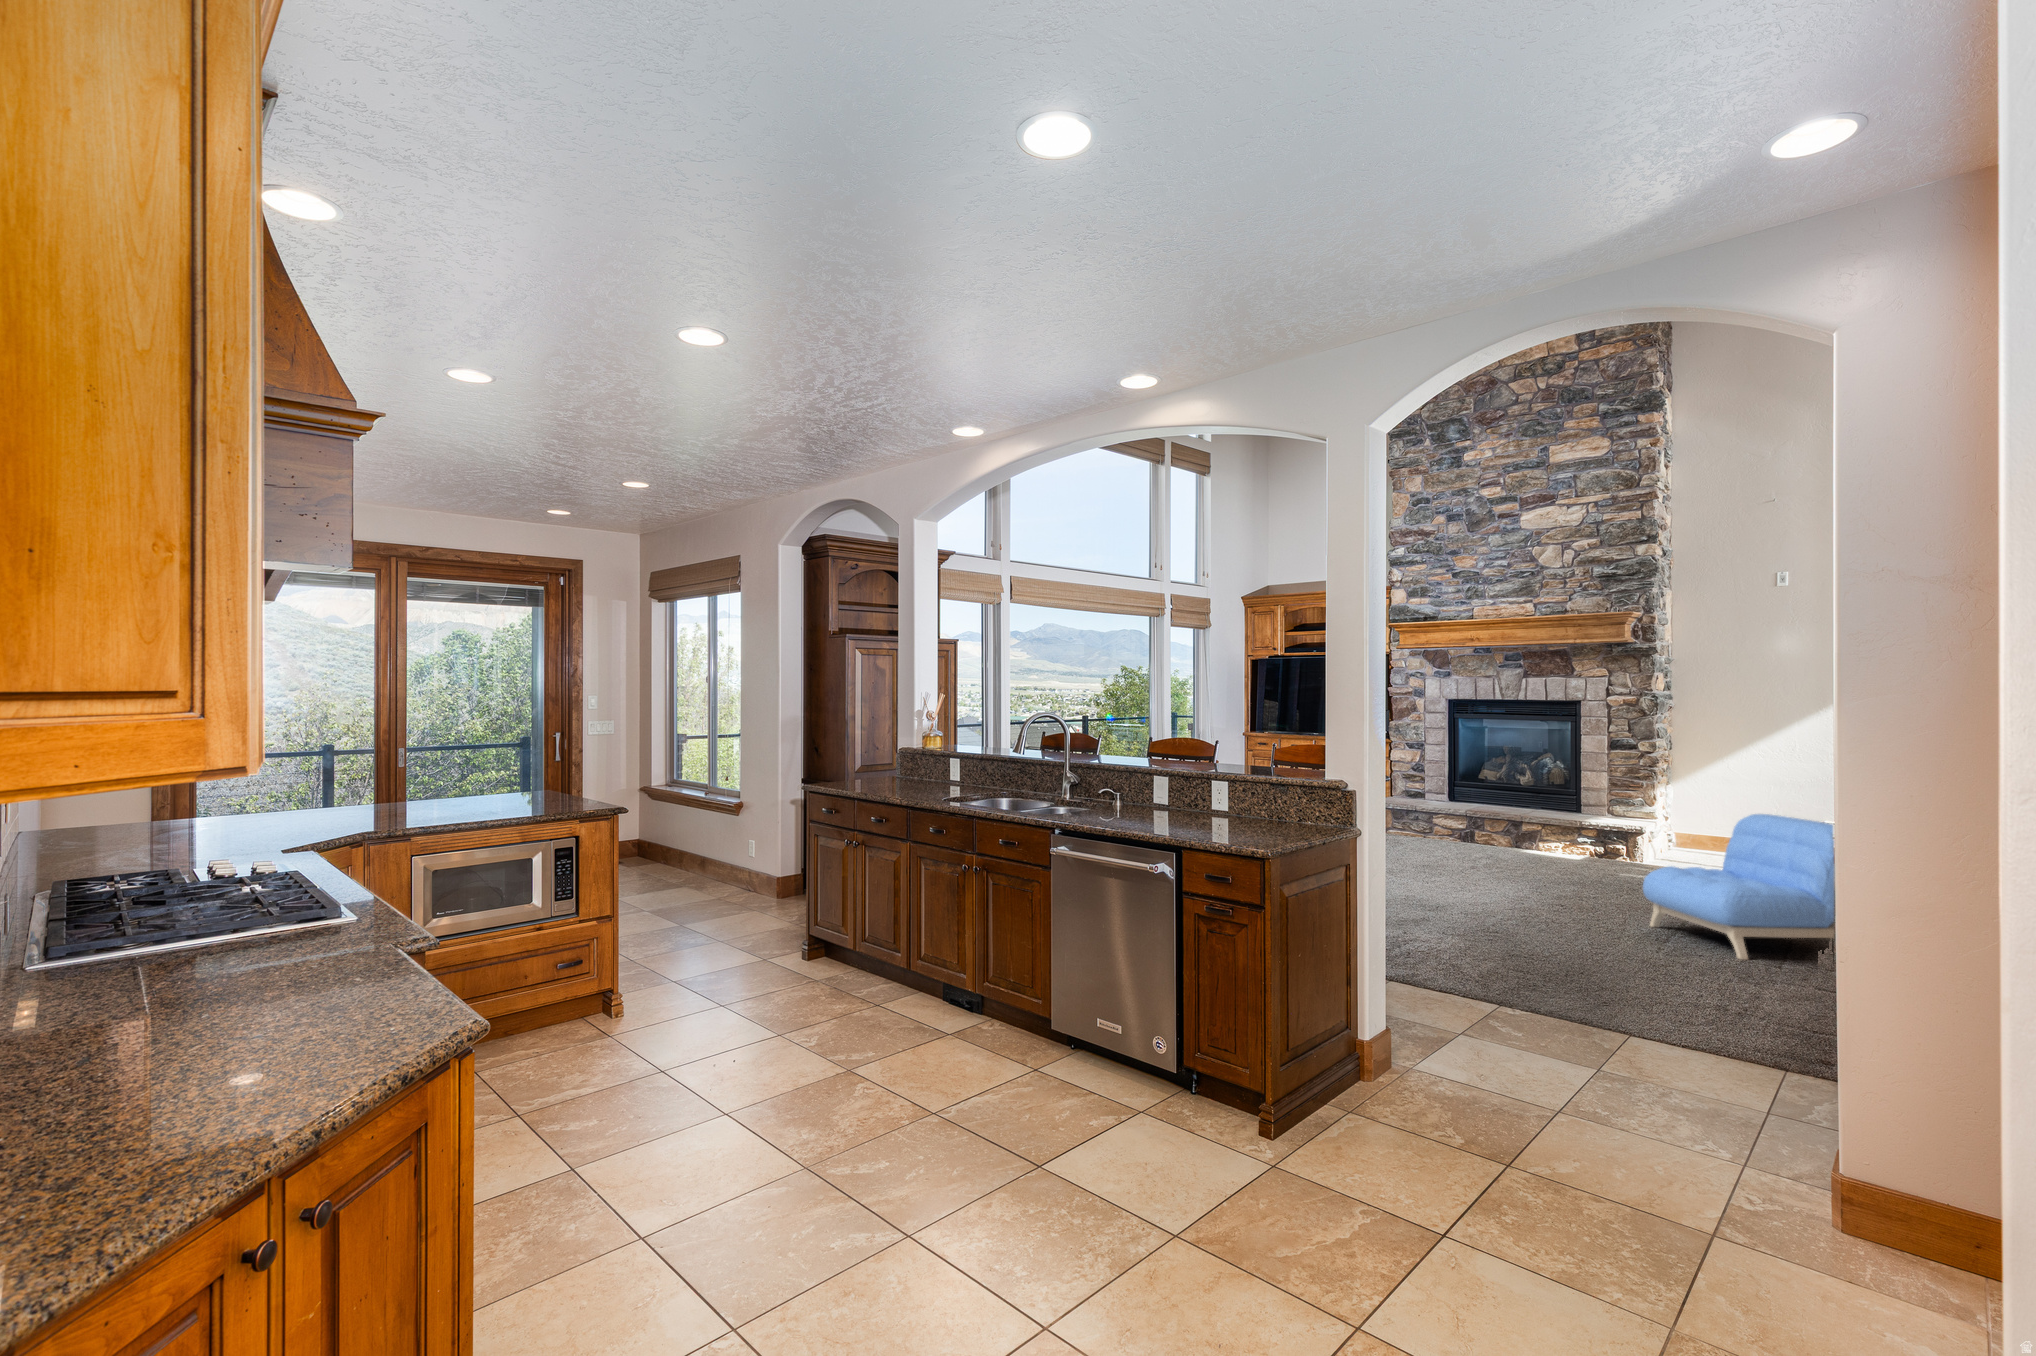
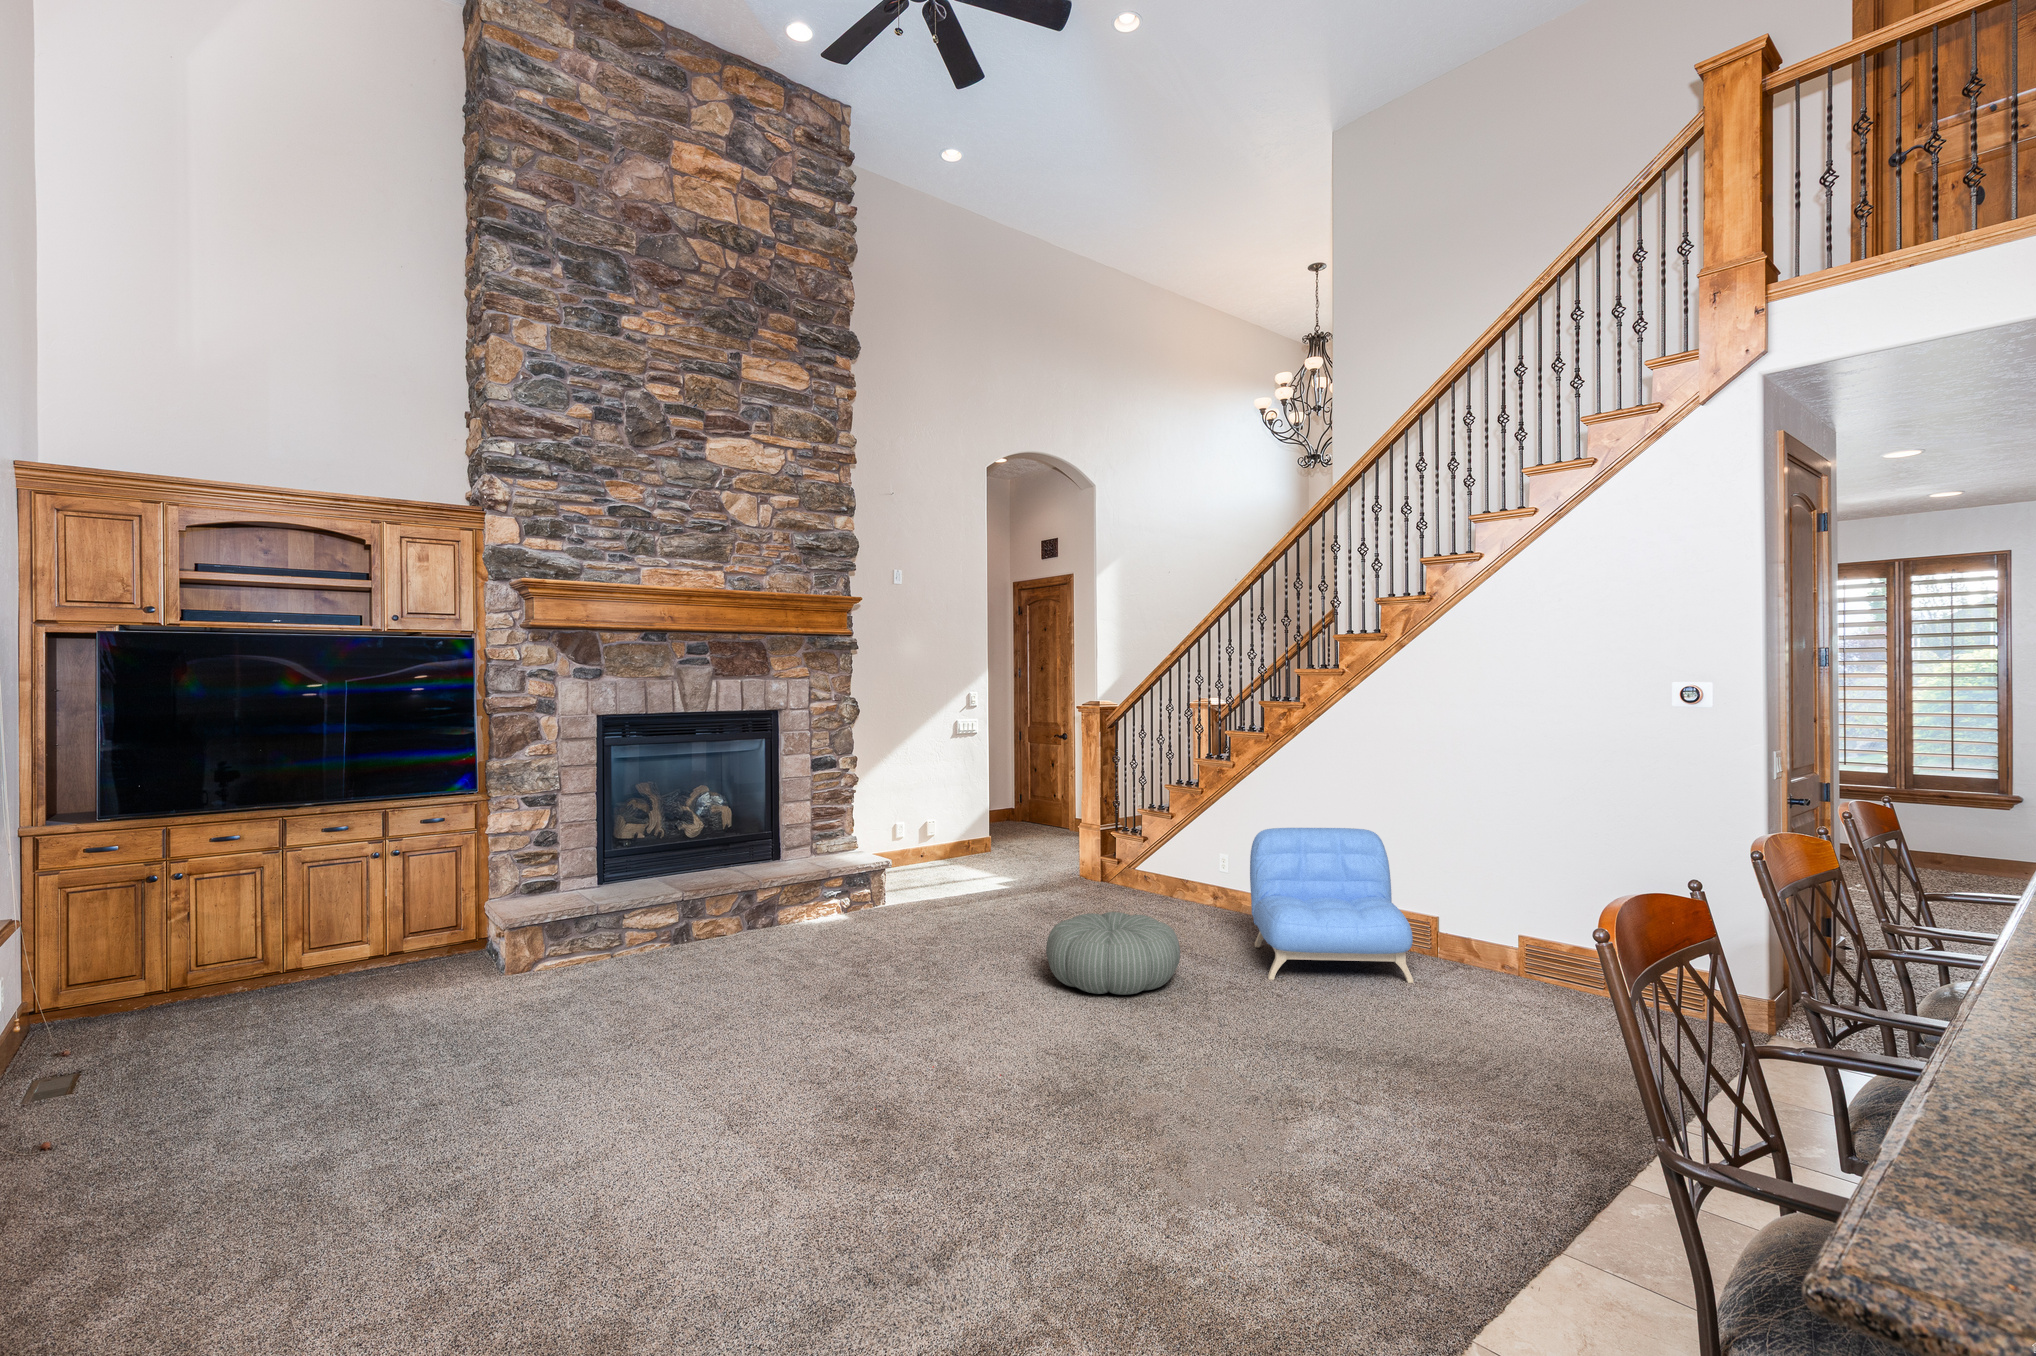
pouf: none [1504,849,1623,904] -> present [1046,912,1180,995]

